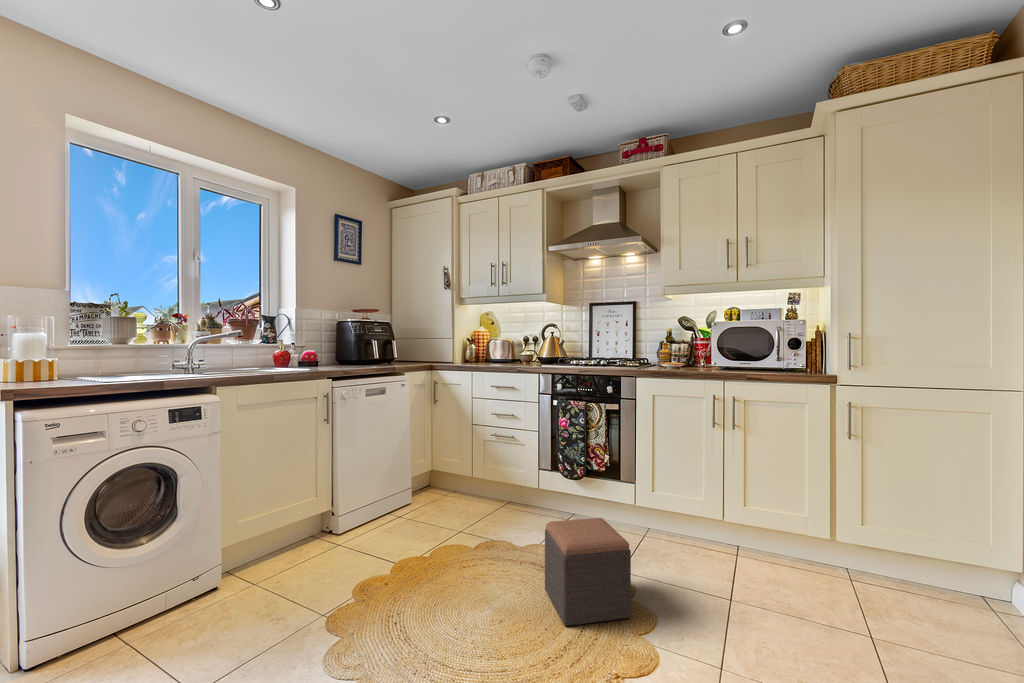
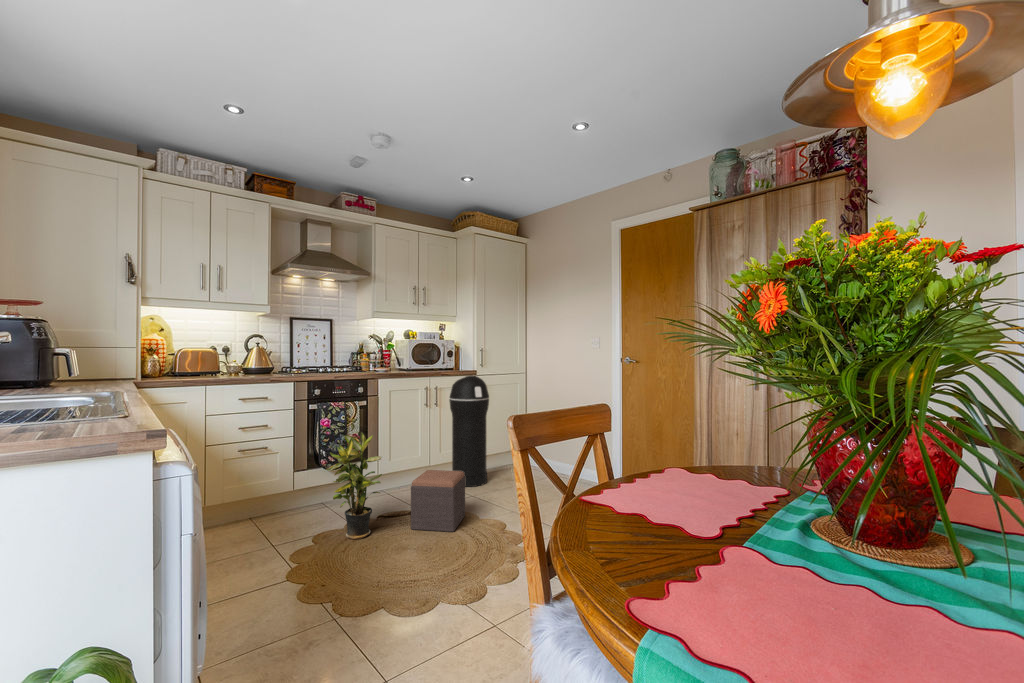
trash can: none [734,384,818,595] -> present [449,375,489,487]
potted plant: none [471,438,534,568] -> present [326,433,382,539]

